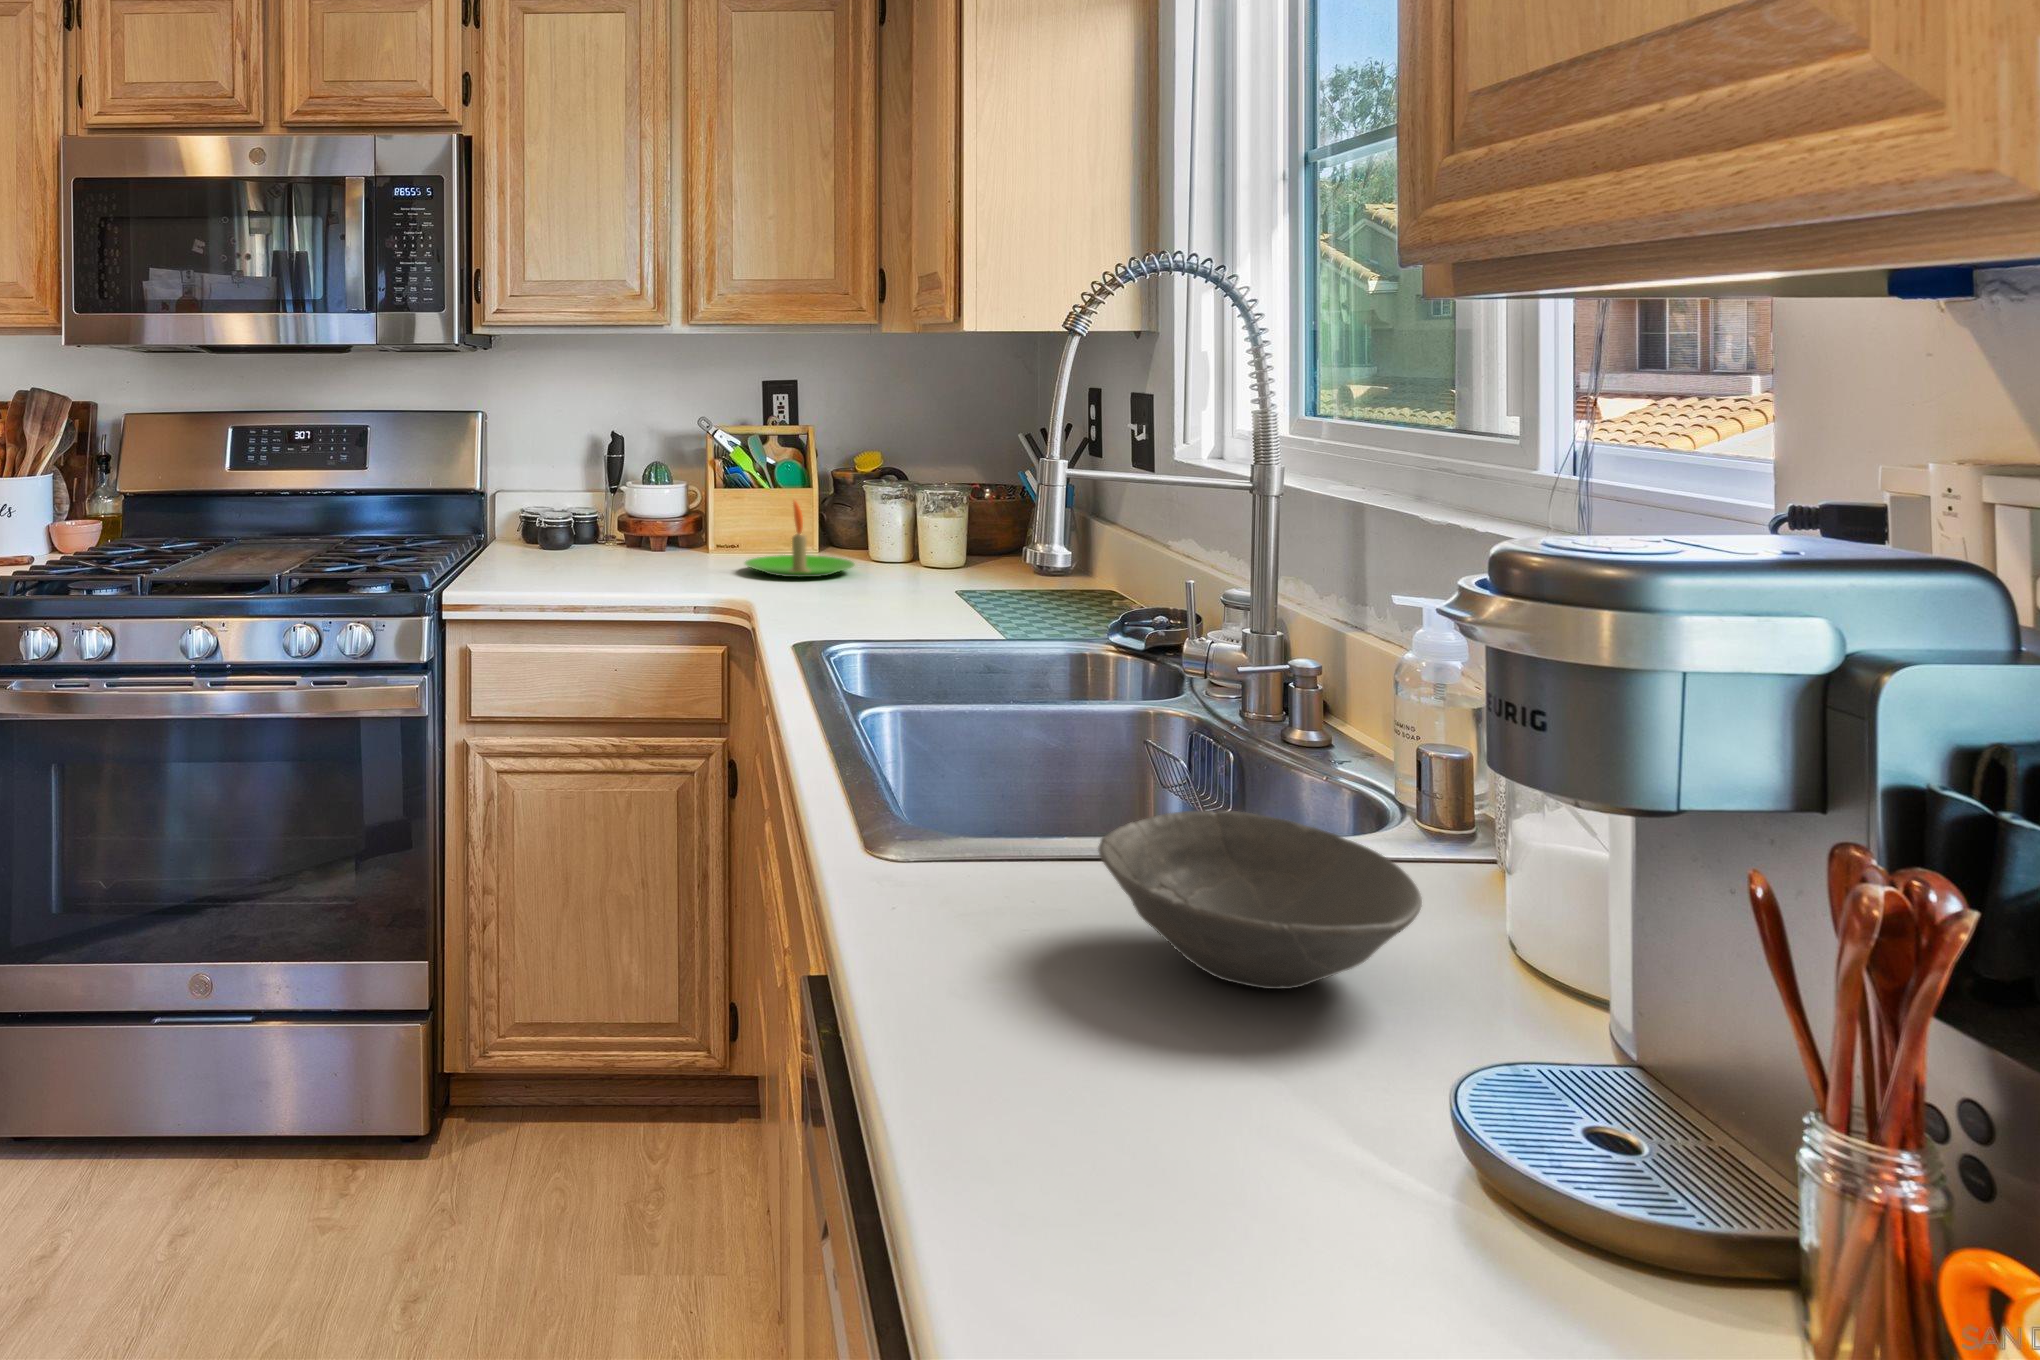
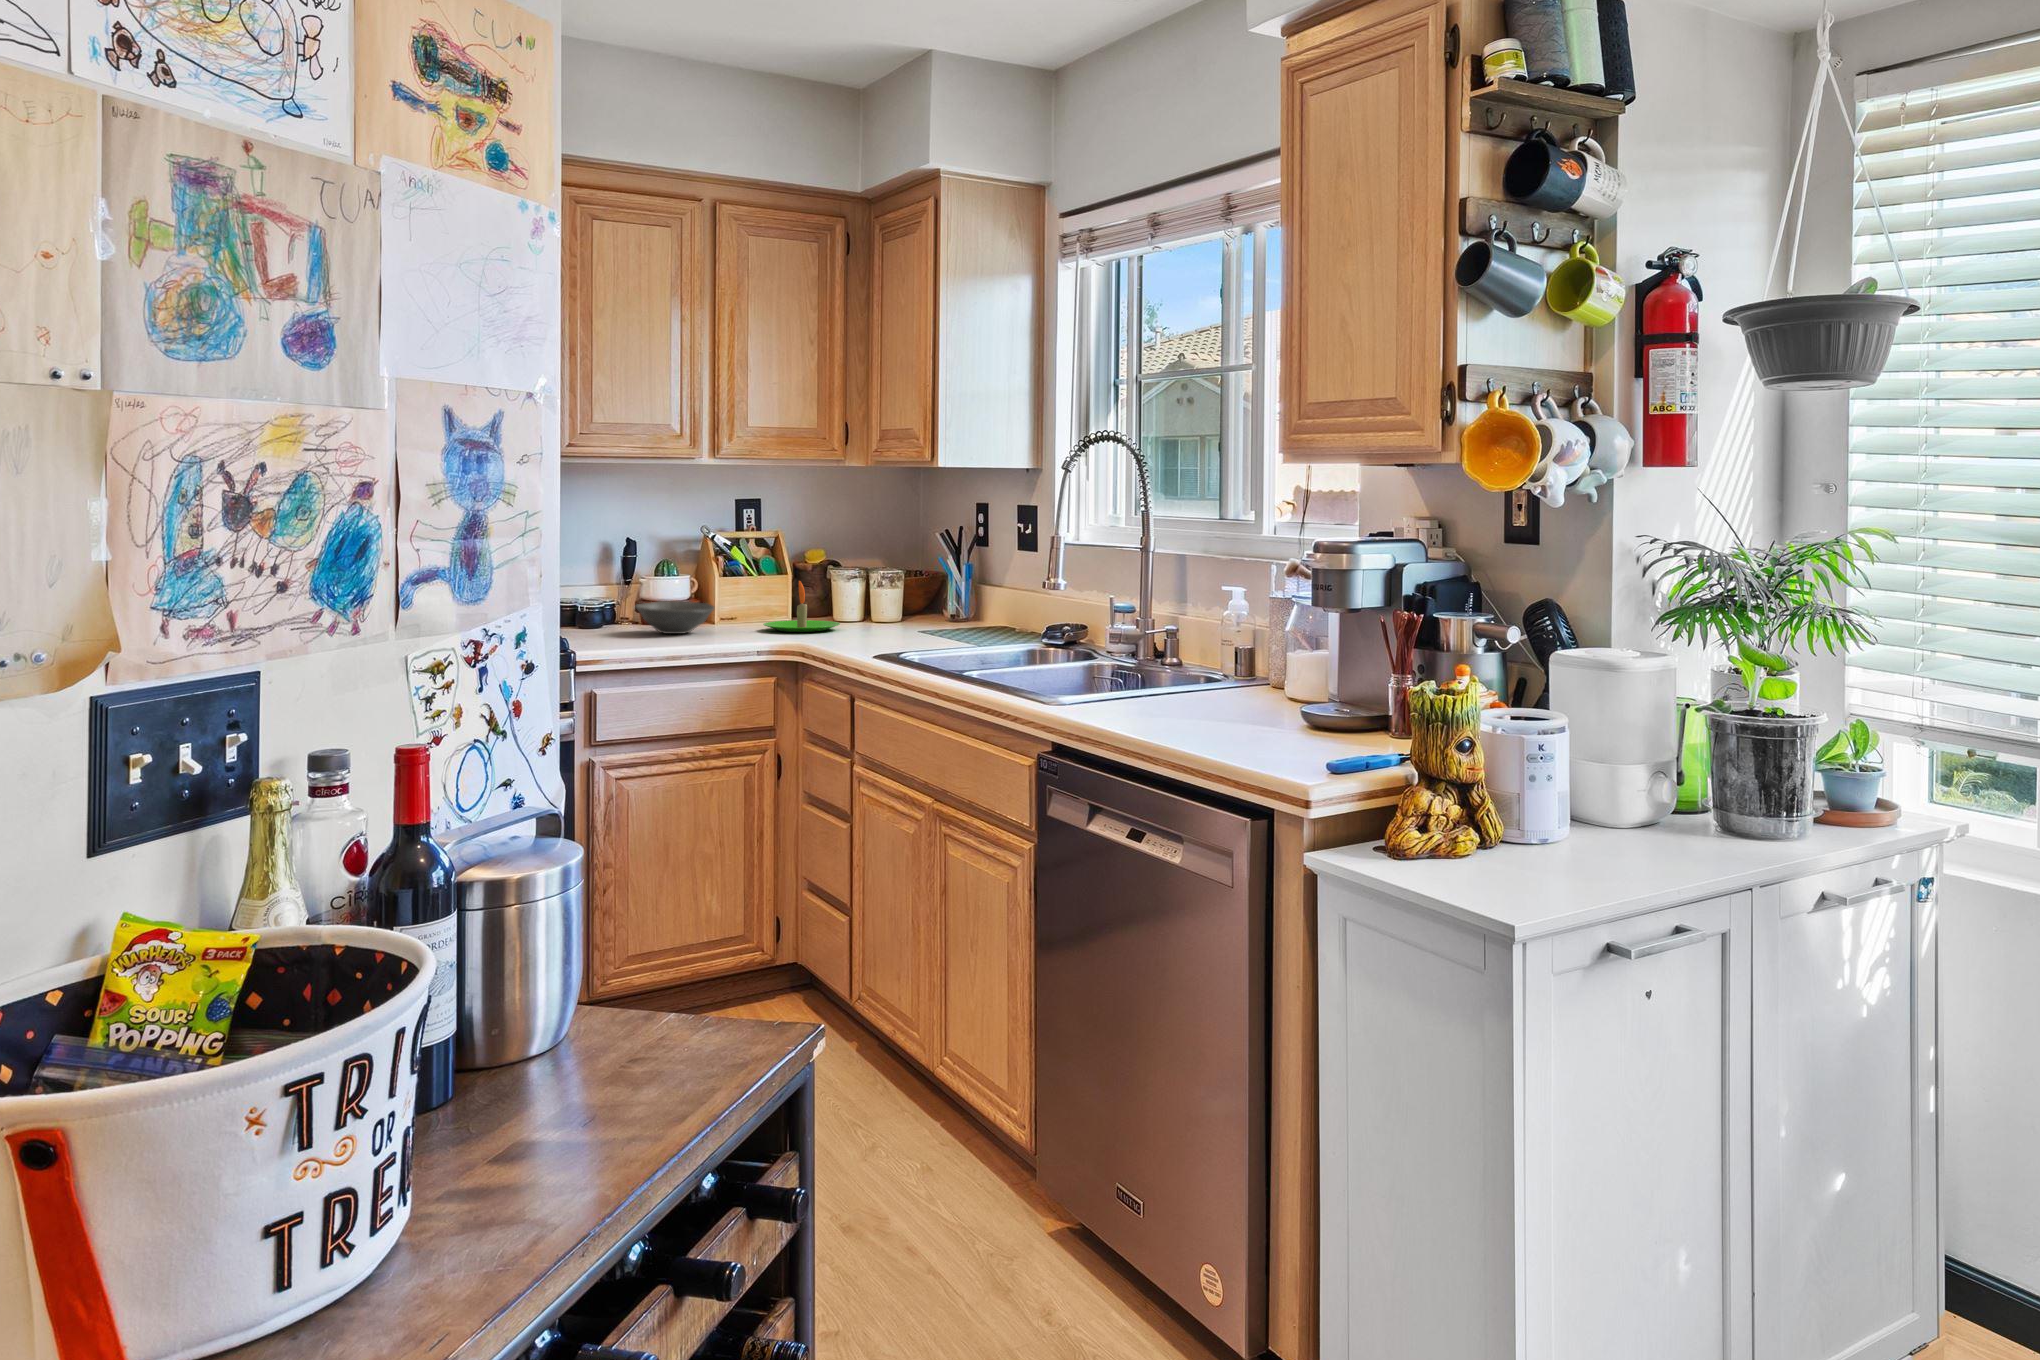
bowl: present [1098,810,1422,989] -> present [636,601,714,634]

